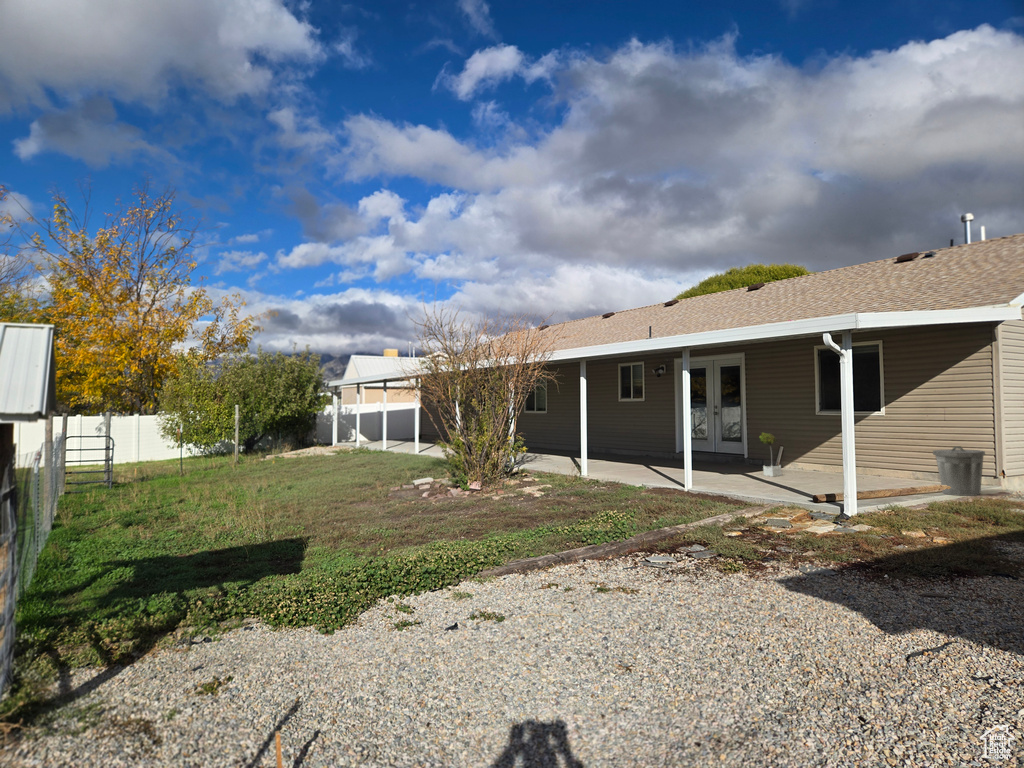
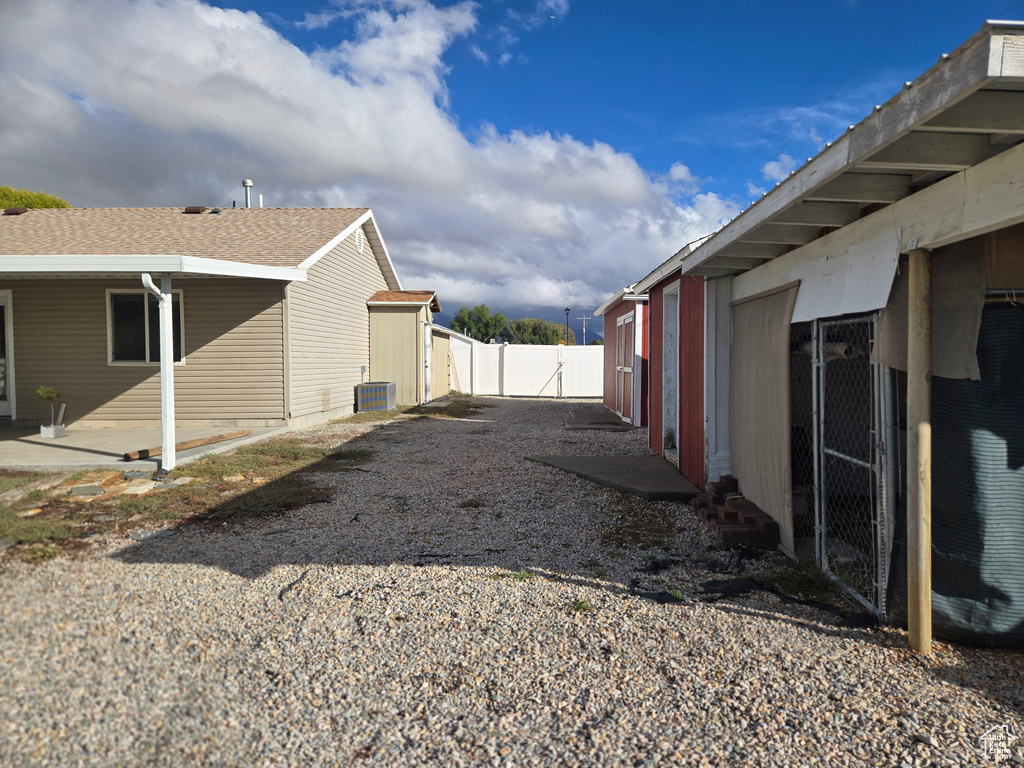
trash can: present [933,446,985,496] -> none [234,397,276,442]

